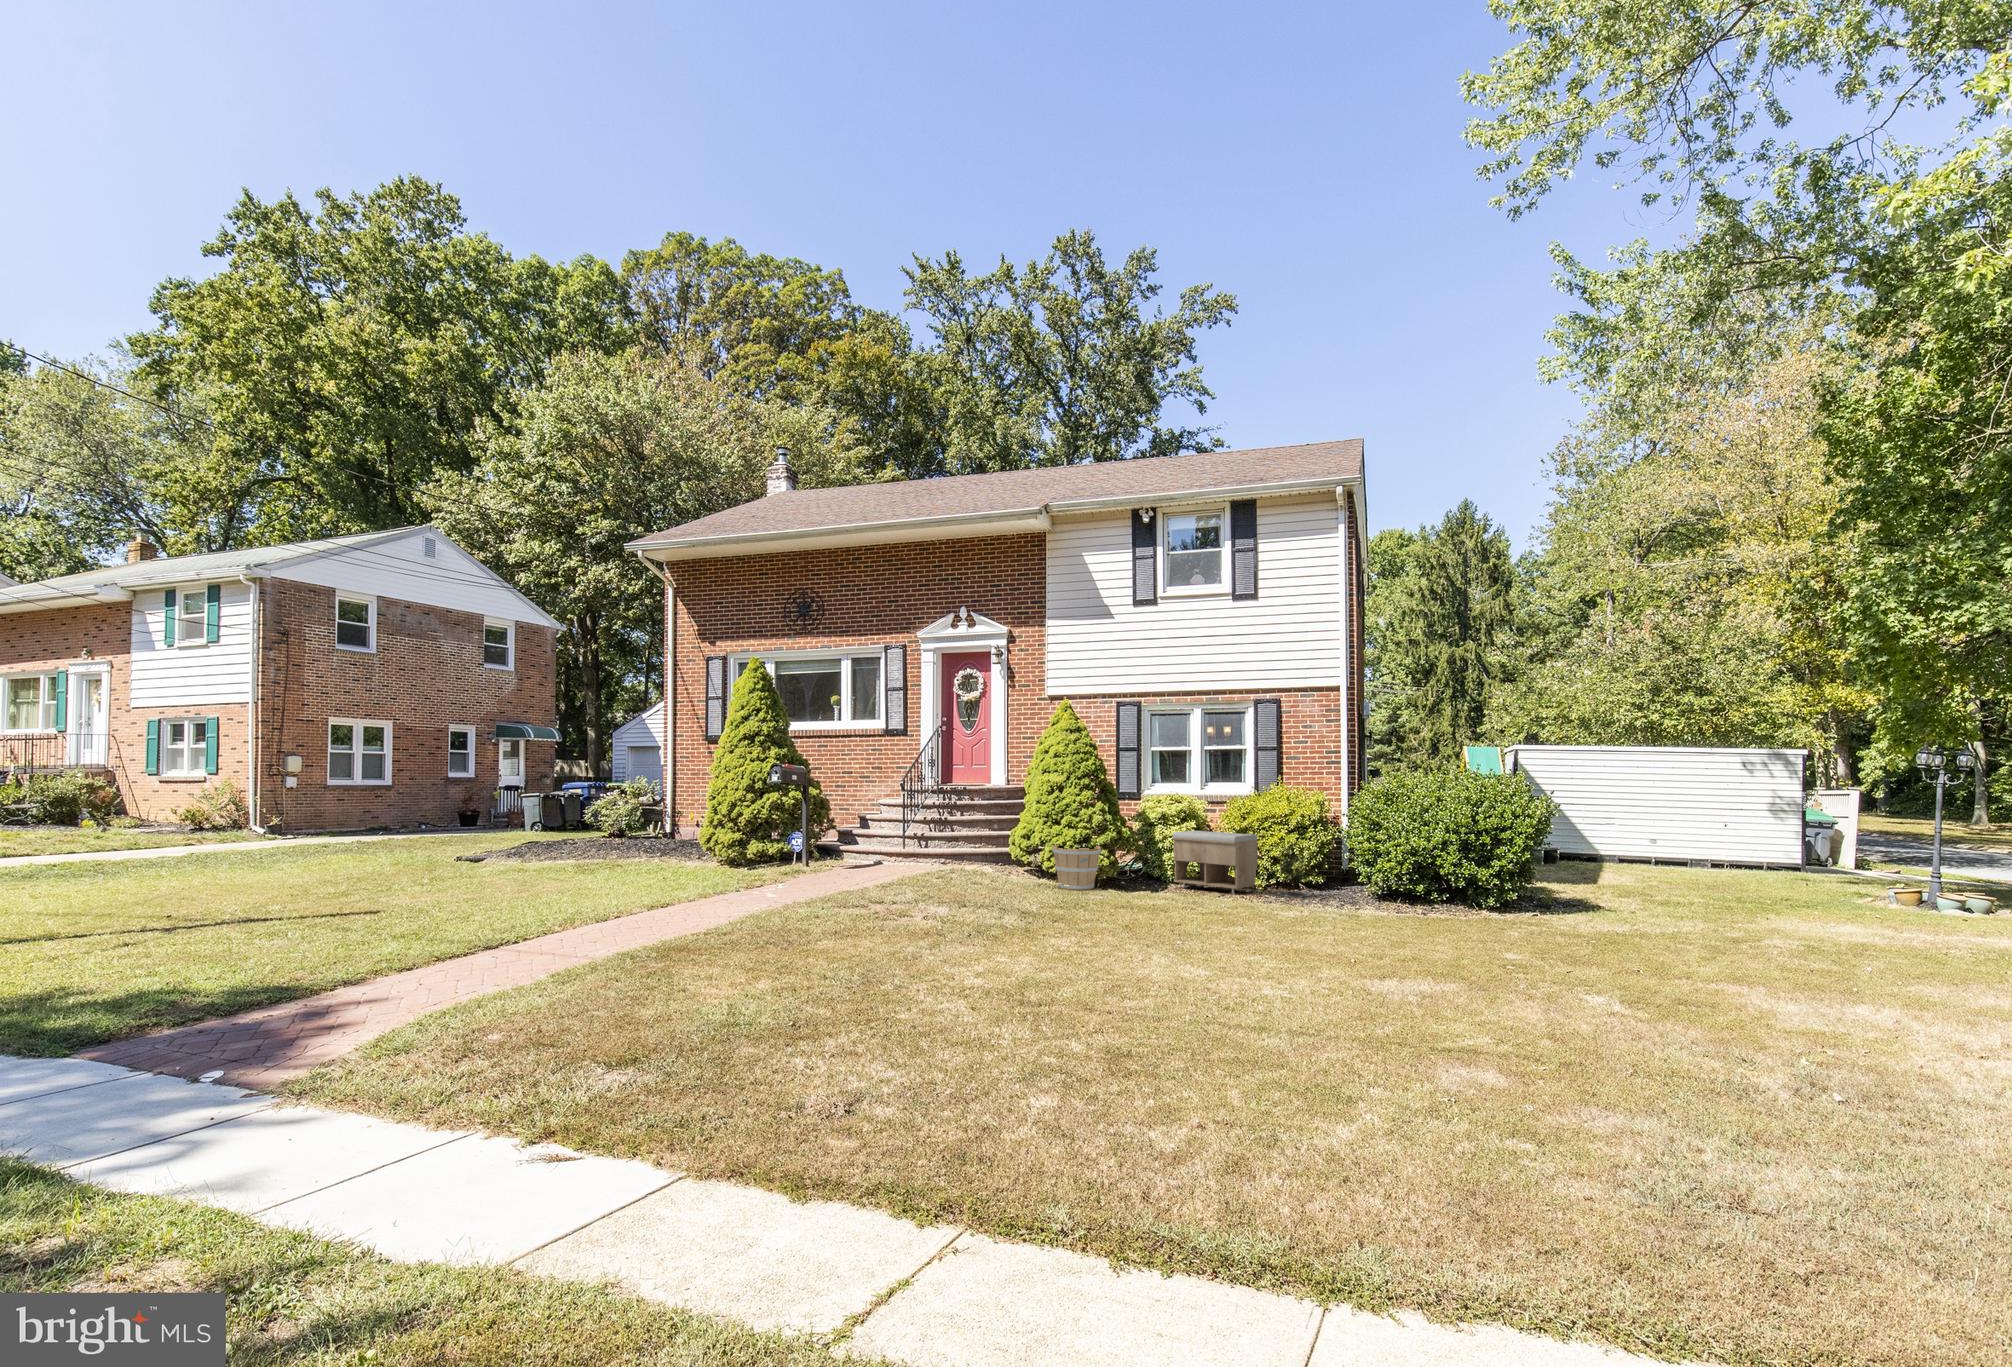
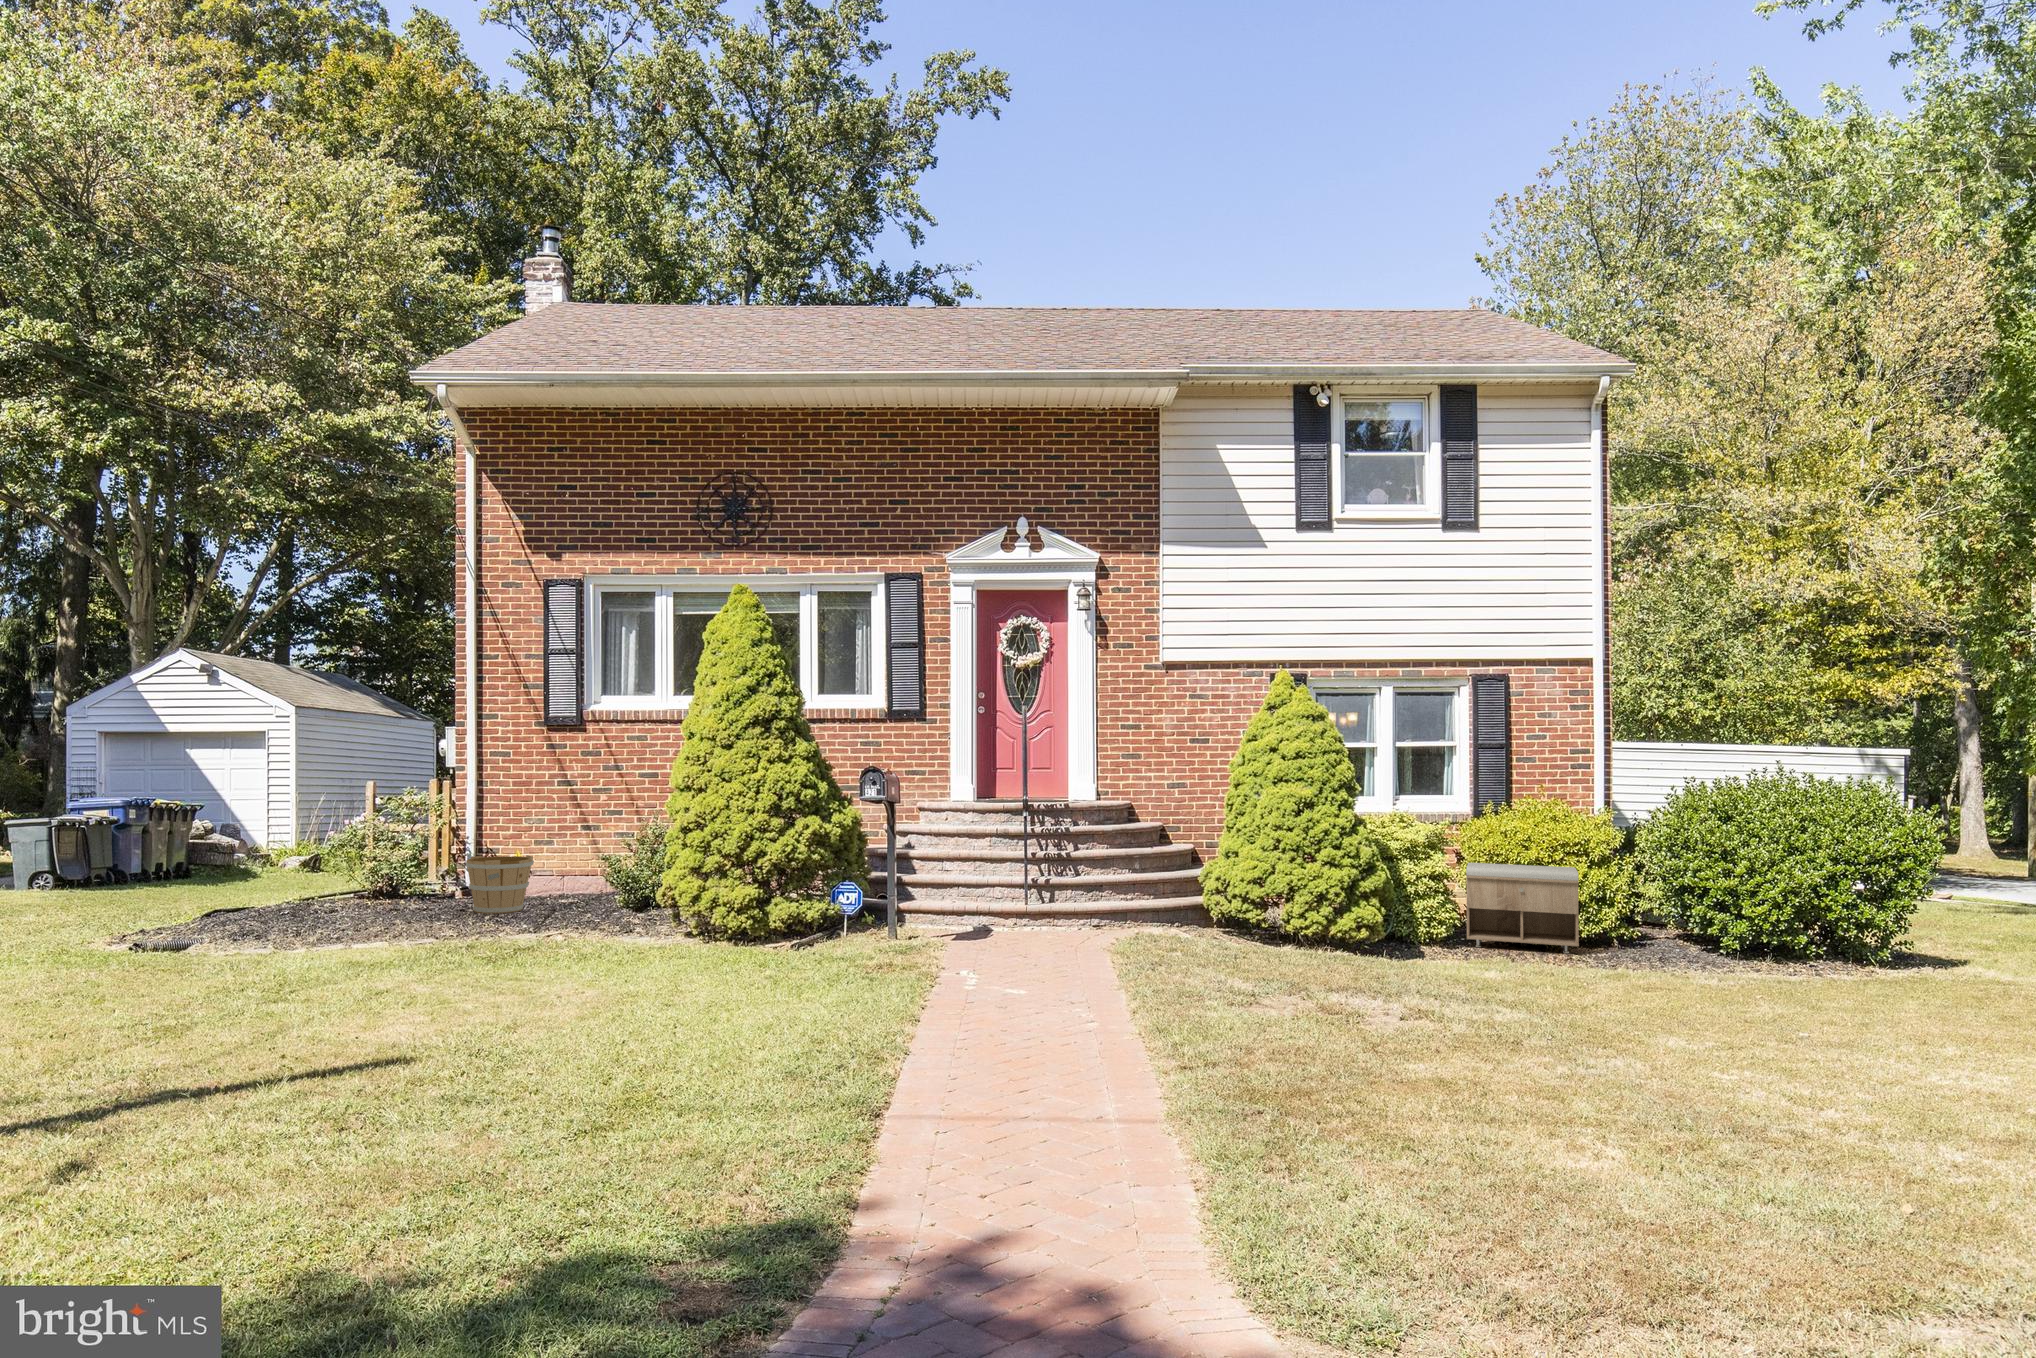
wooden bucket: present [1052,845,1101,890] -> present [466,855,534,914]
potted tree: present [1278,847,1308,898] -> none [1609,873,1660,954]

